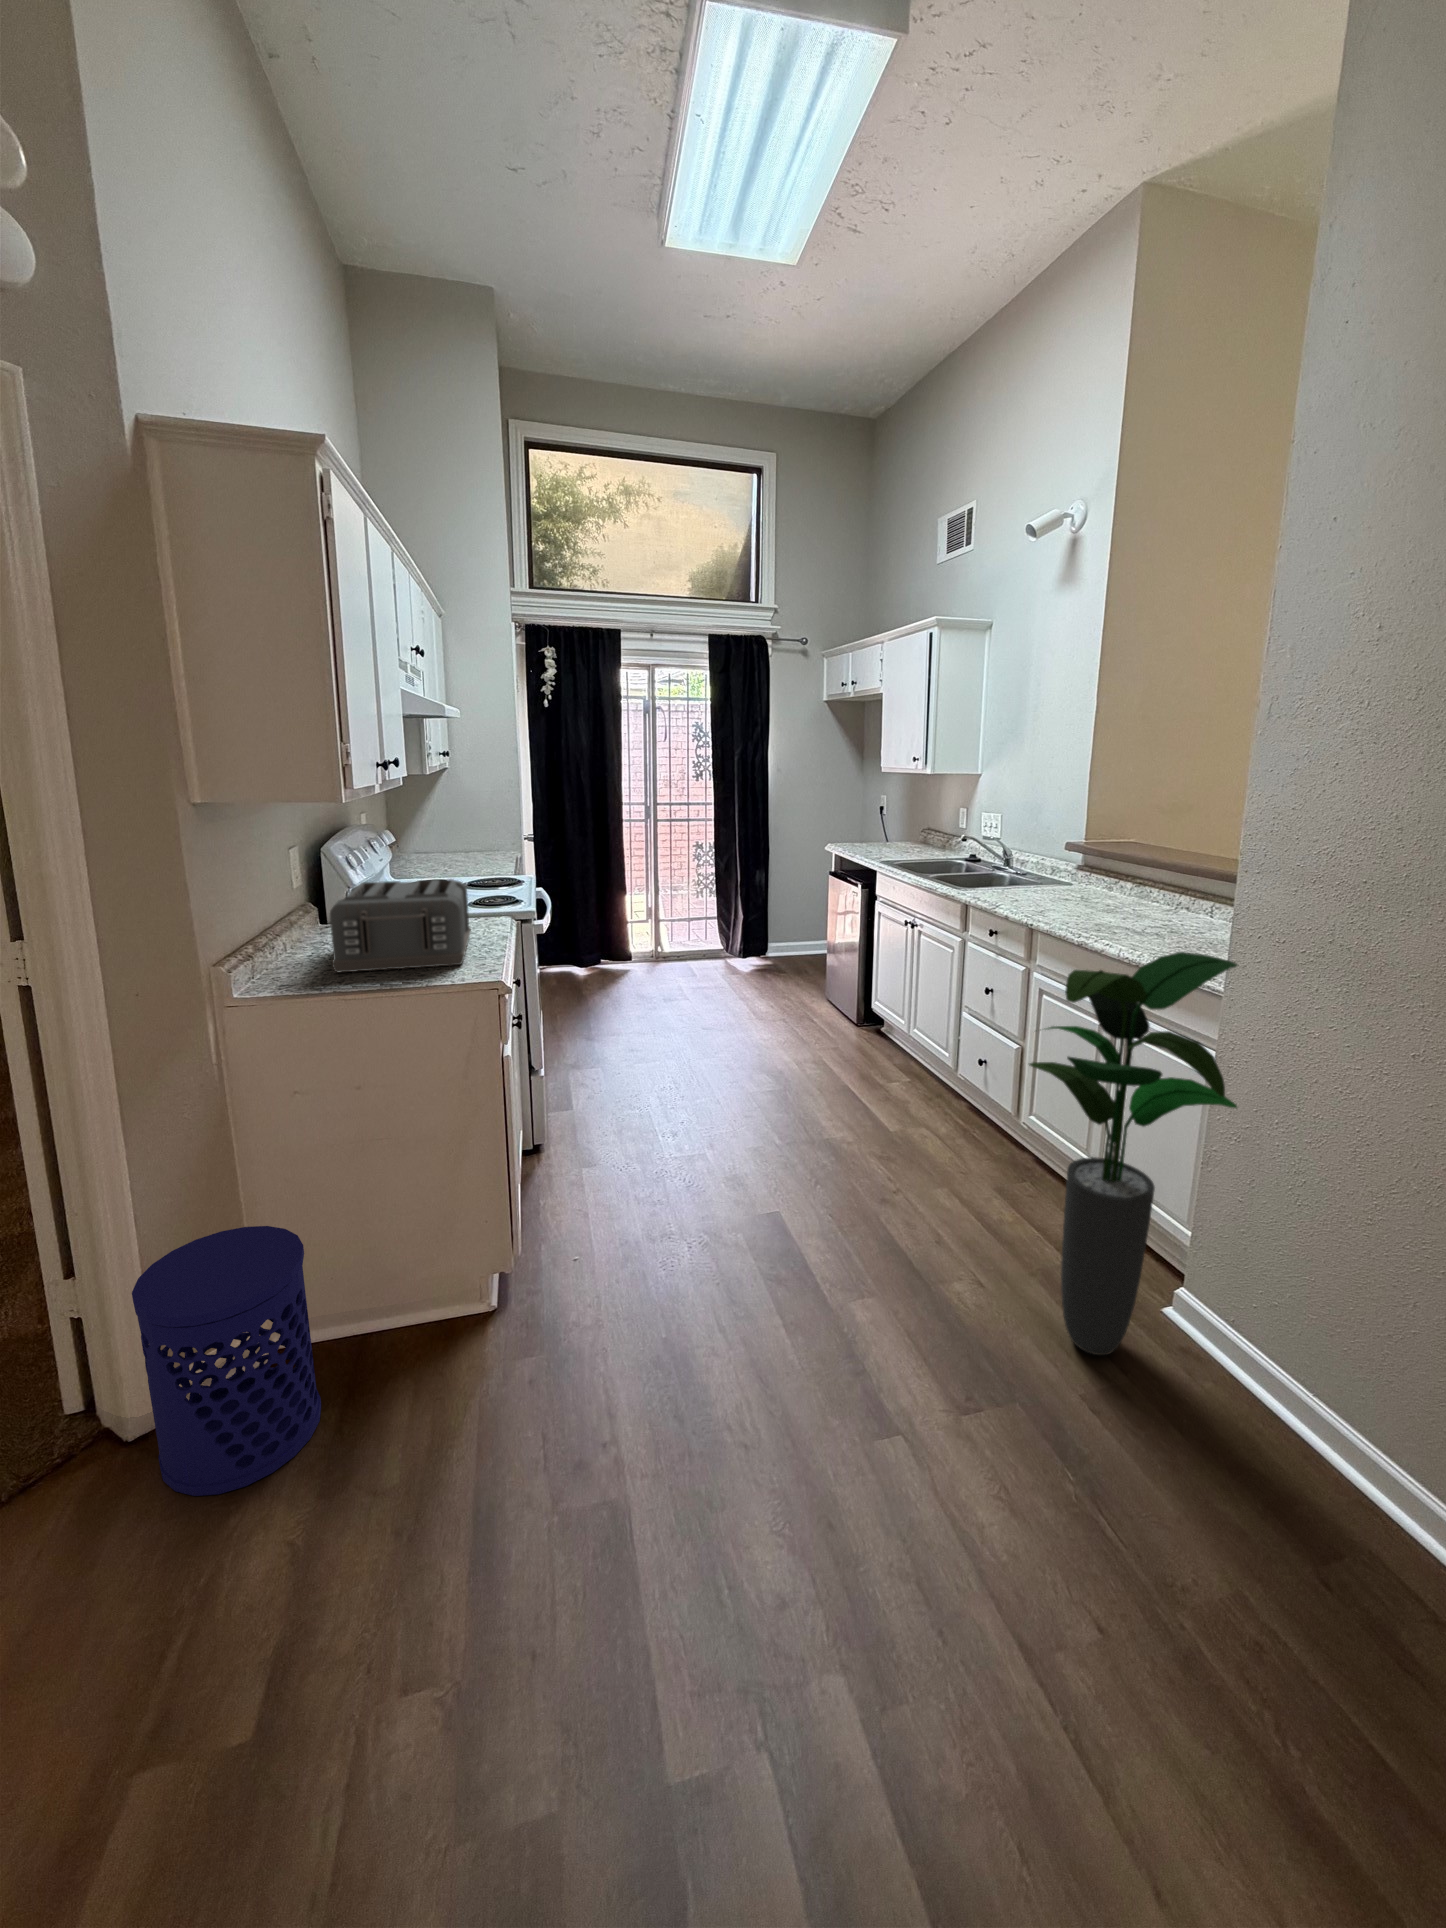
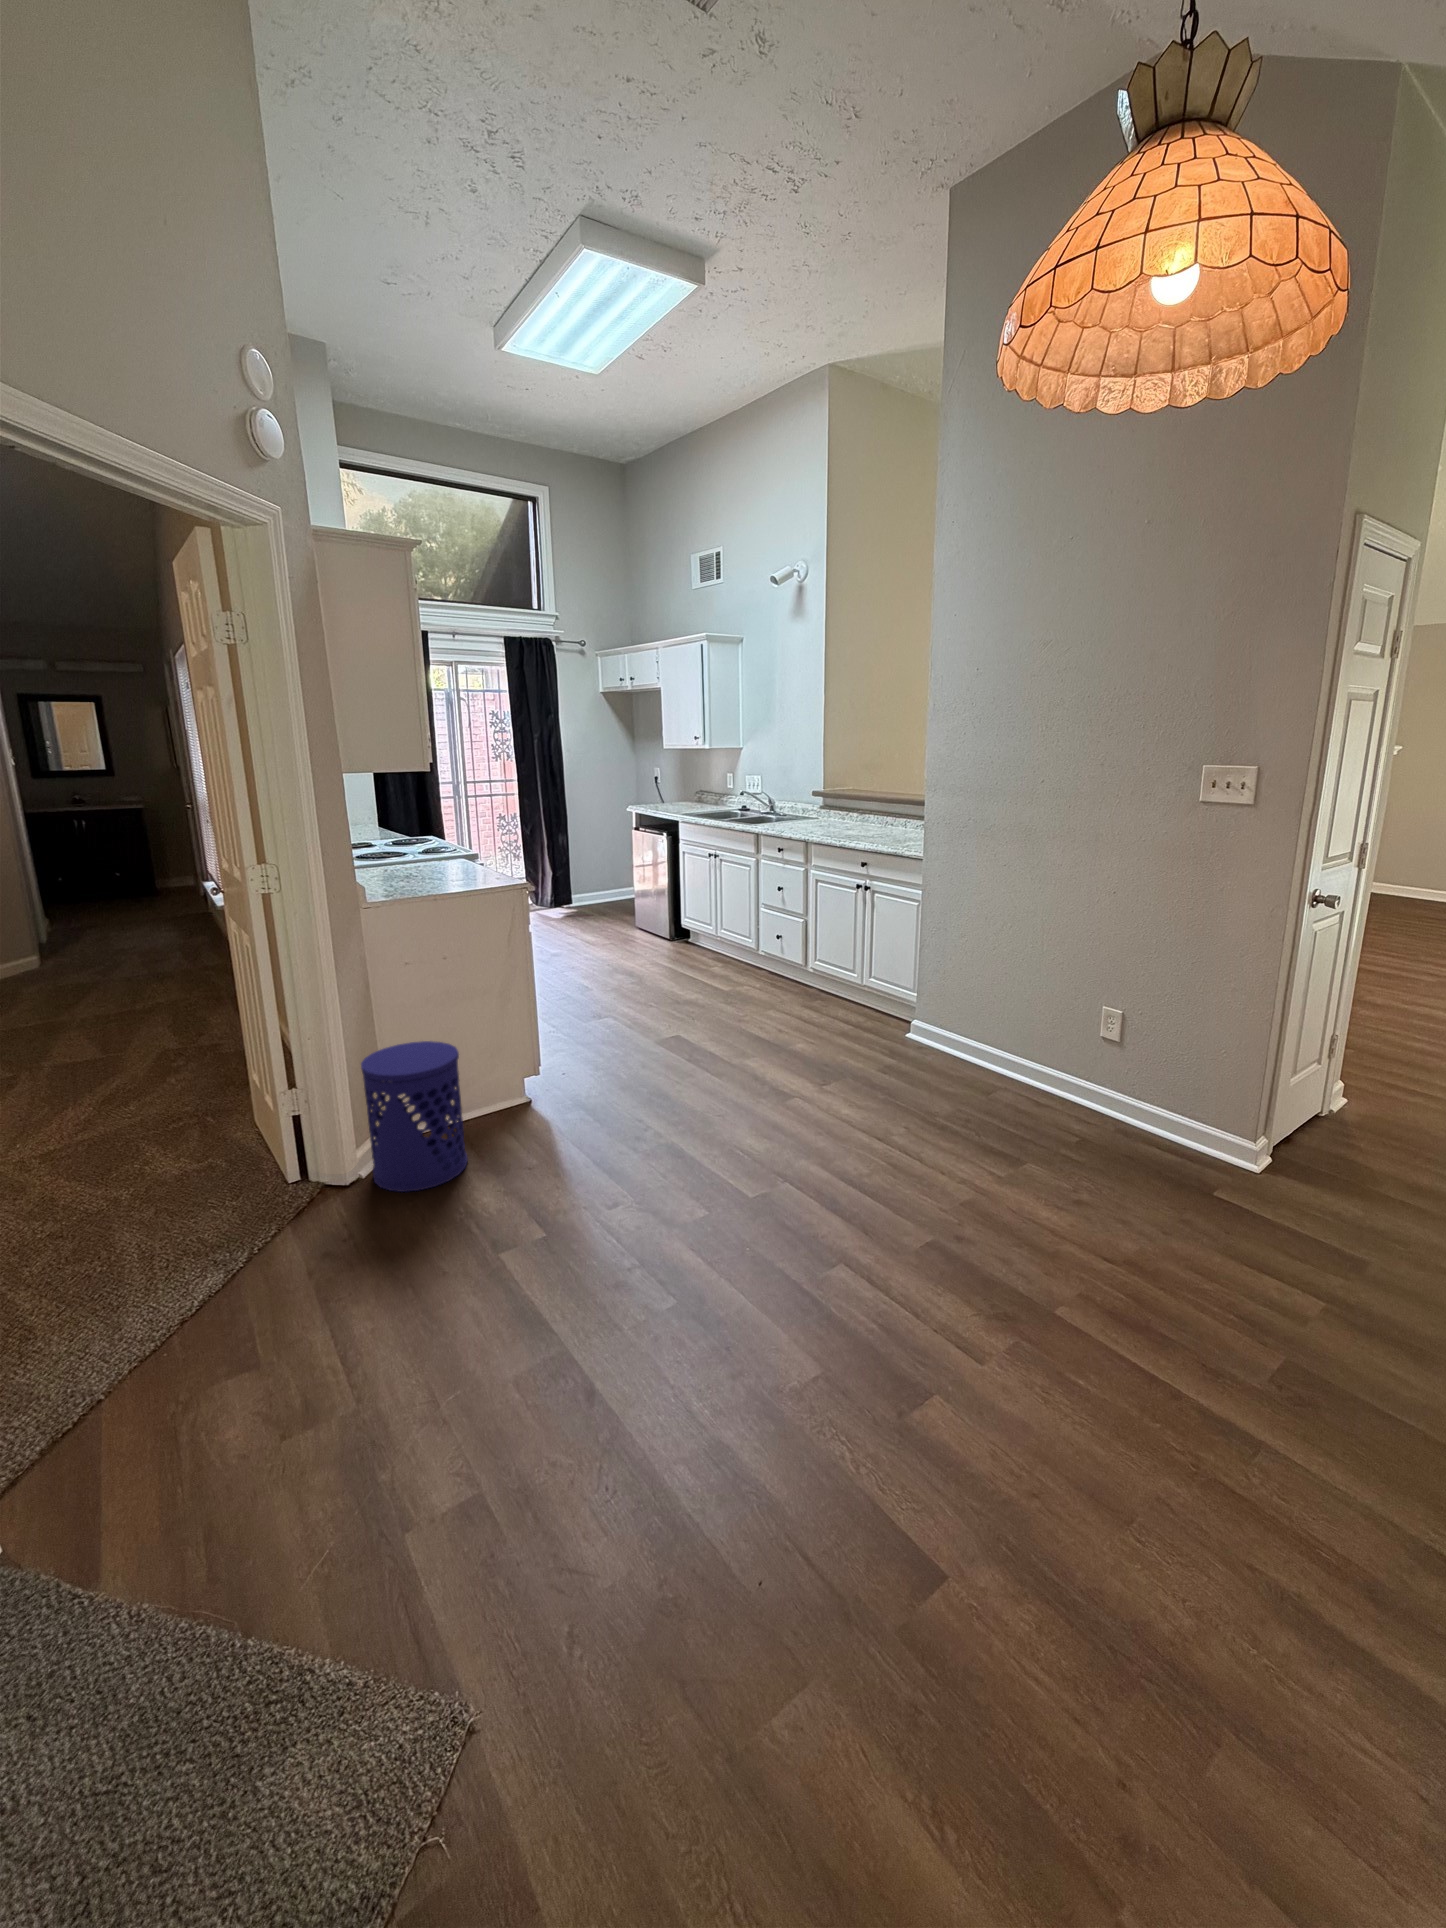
toaster: present [330,879,471,973] -> none [386,824,492,884]
potted plant: present [1029,952,1237,1355] -> none [832,832,936,1055]

